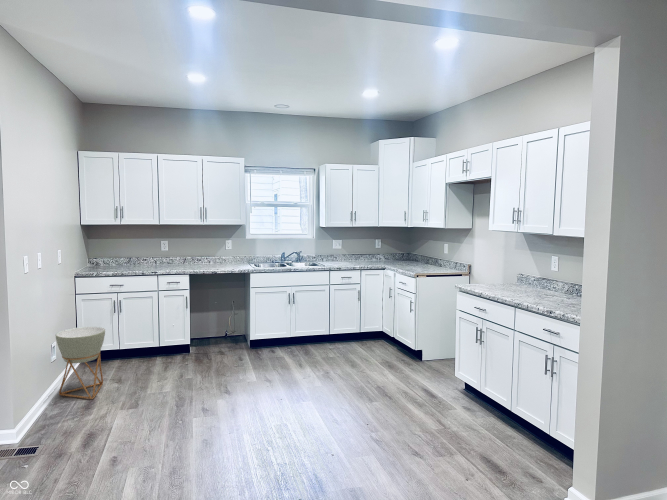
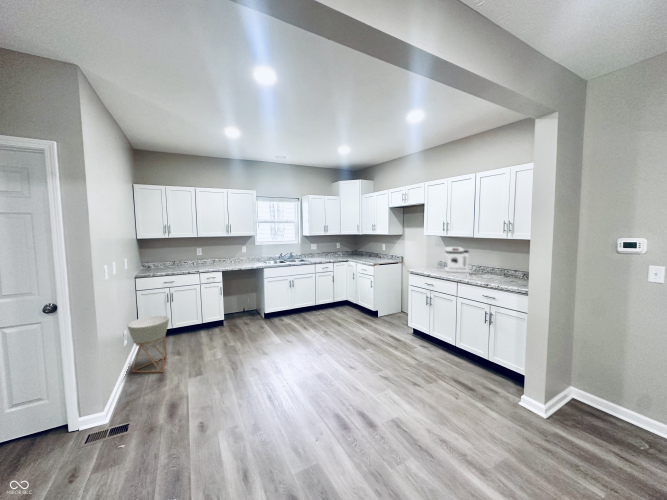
coffee maker: none [506,249,549,298] -> present [445,247,470,276]

